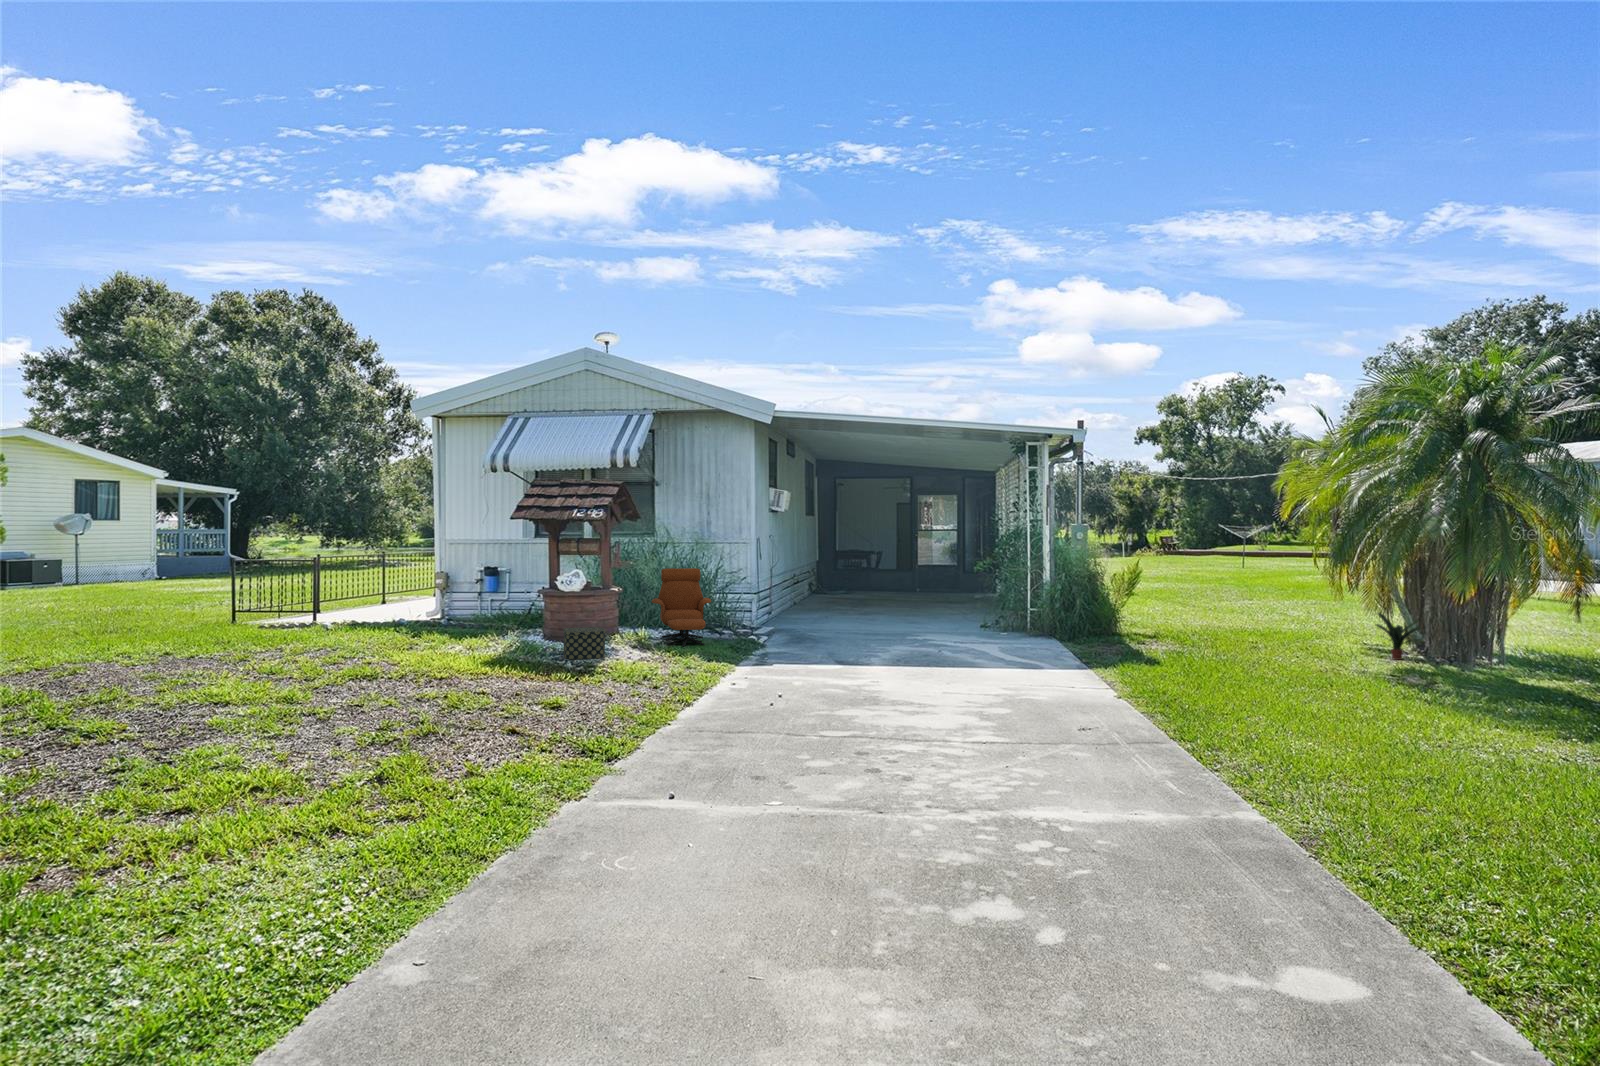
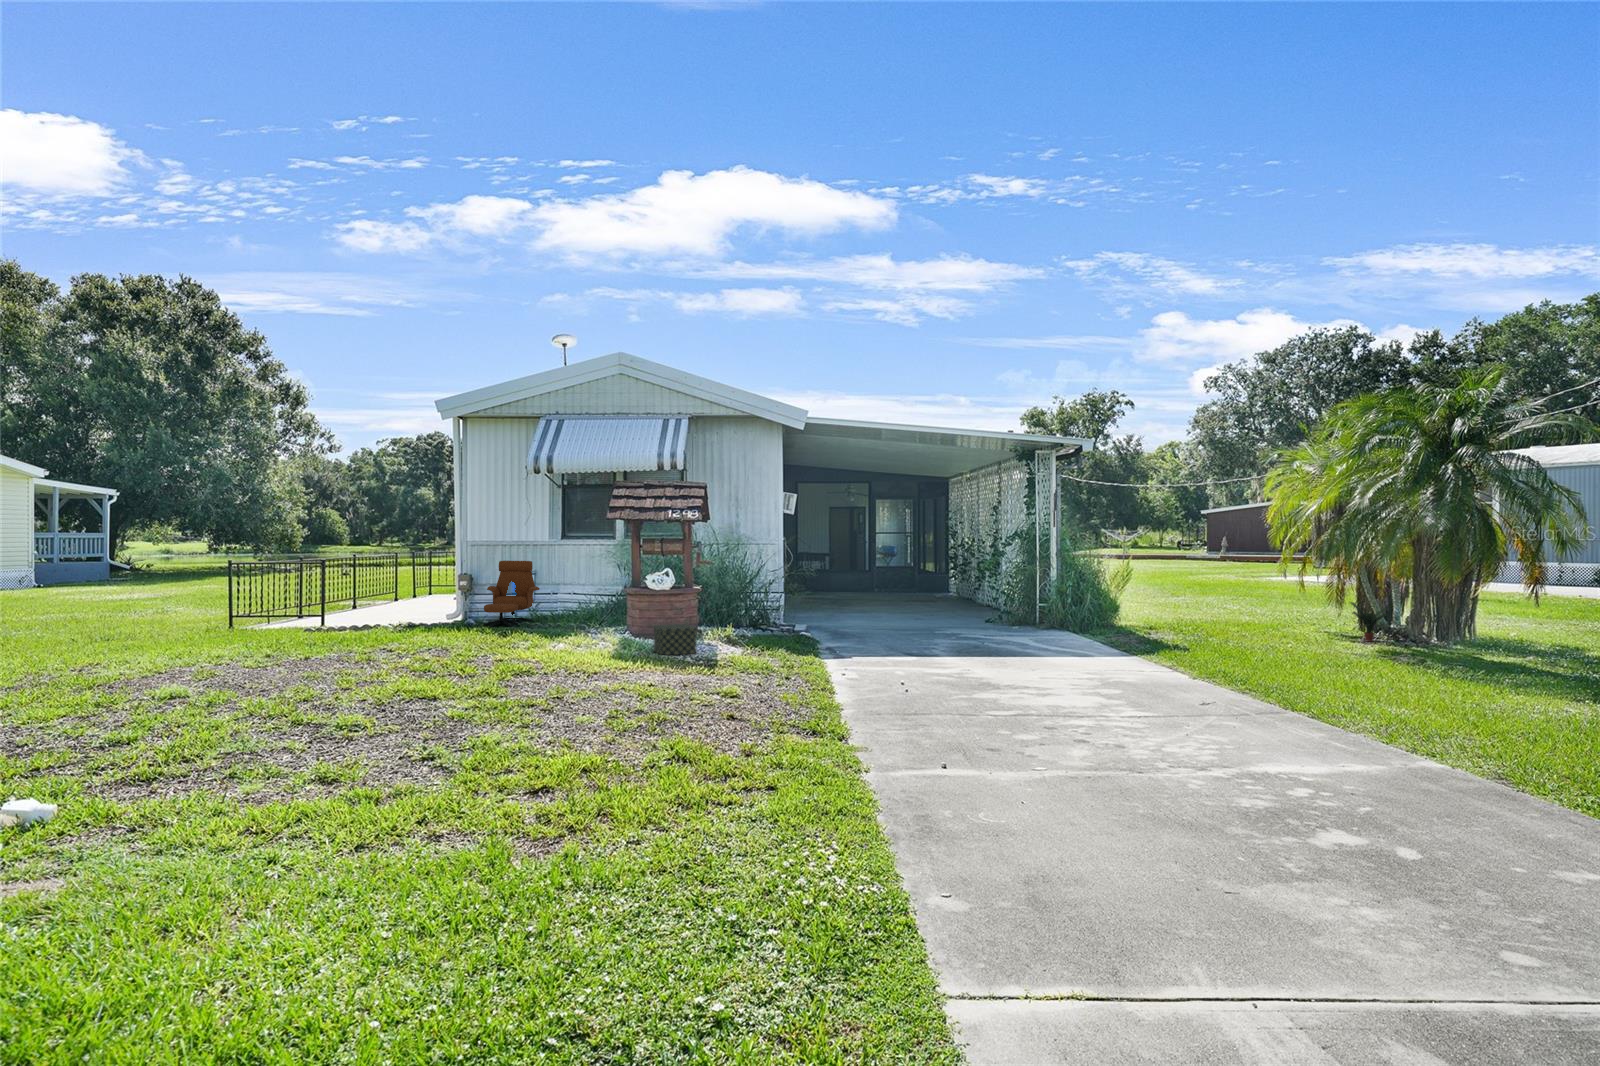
lounge chair: present [652,568,711,646] -> present [484,561,540,627]

